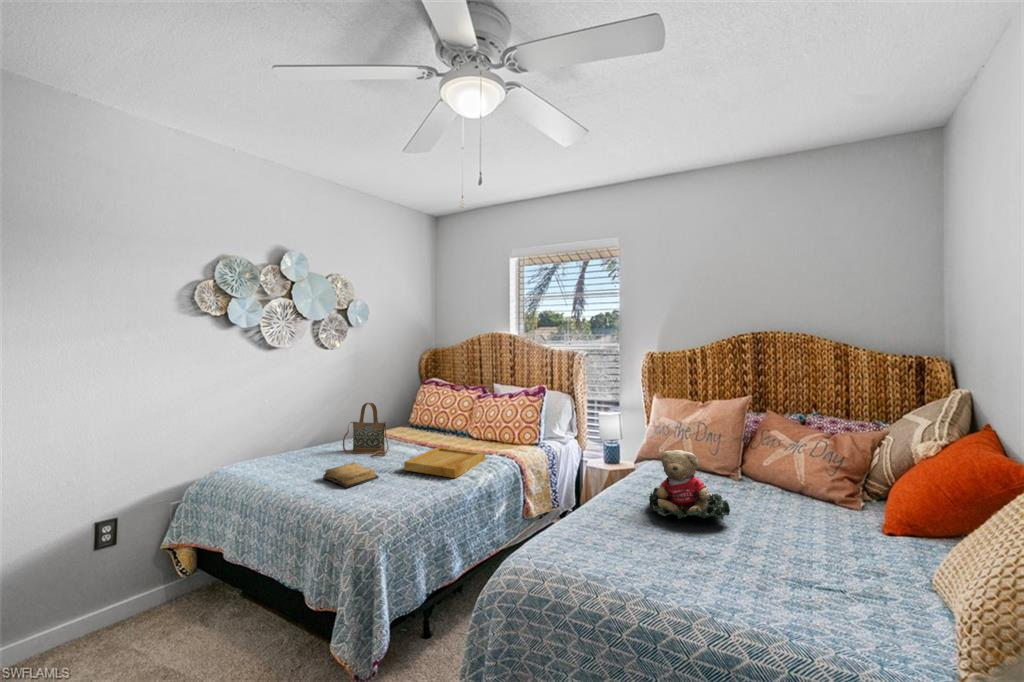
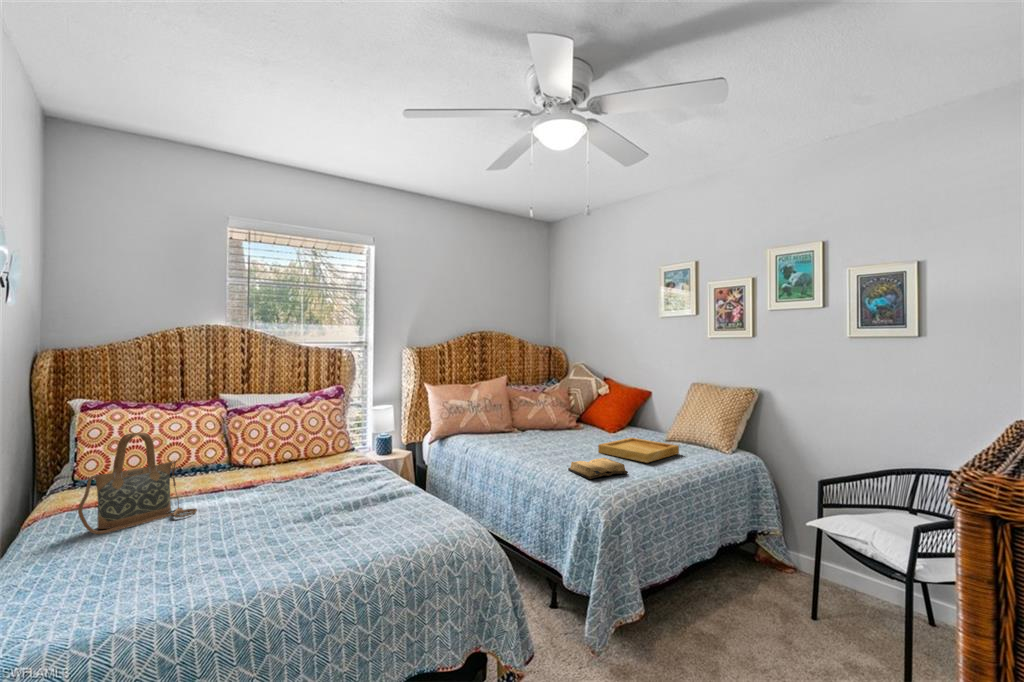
tray: present [404,447,485,478] -> present [598,438,679,463]
teddy bear: present [649,450,730,520] -> none [518,408,575,454]
diary: present [323,463,379,488] -> present [568,458,628,479]

